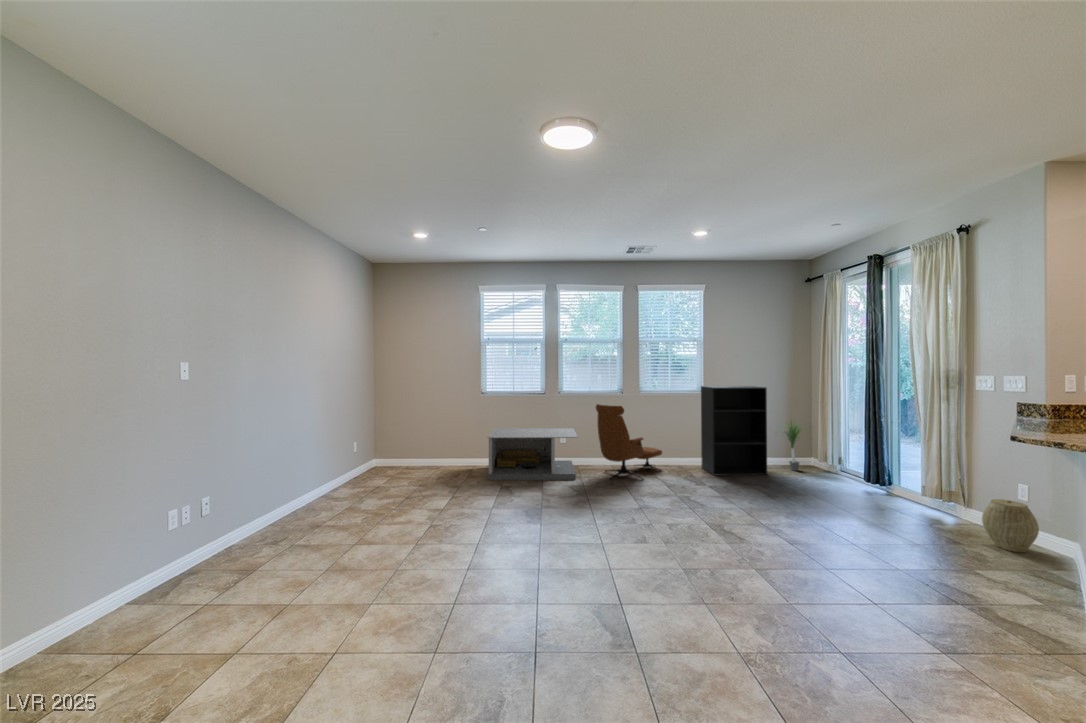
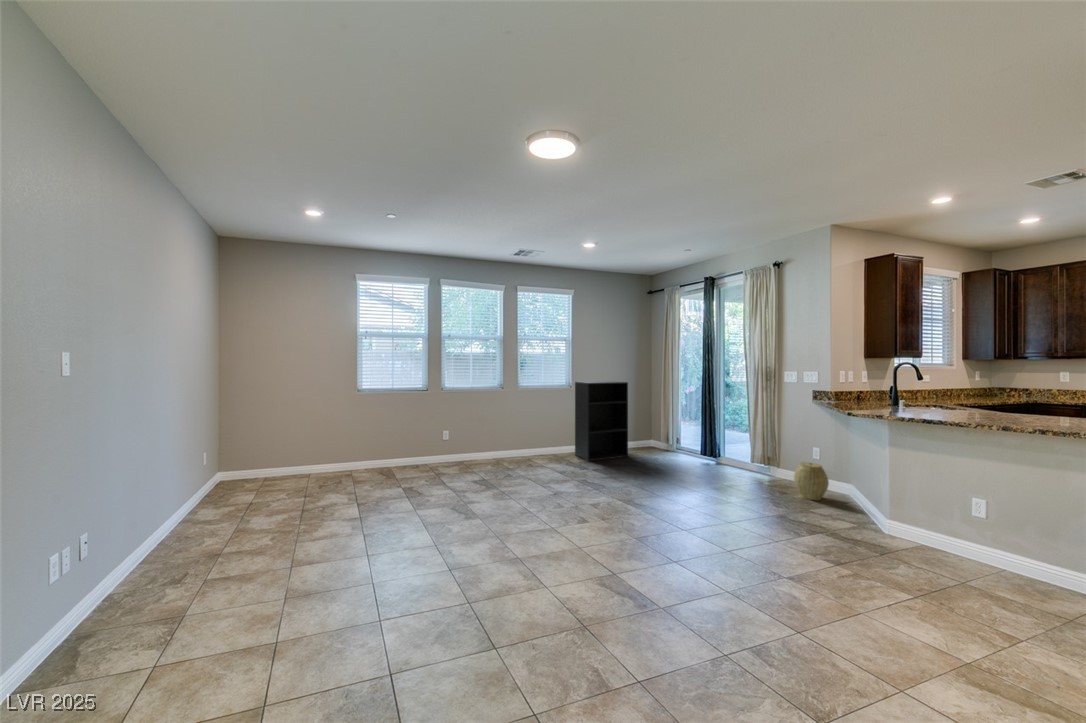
lounge chair: present [596,404,662,480] -> none [486,401,543,476]
potted plant: present [785,422,801,471] -> none [628,406,658,451]
coffee table: present [487,428,578,480] -> none [366,426,469,491]

